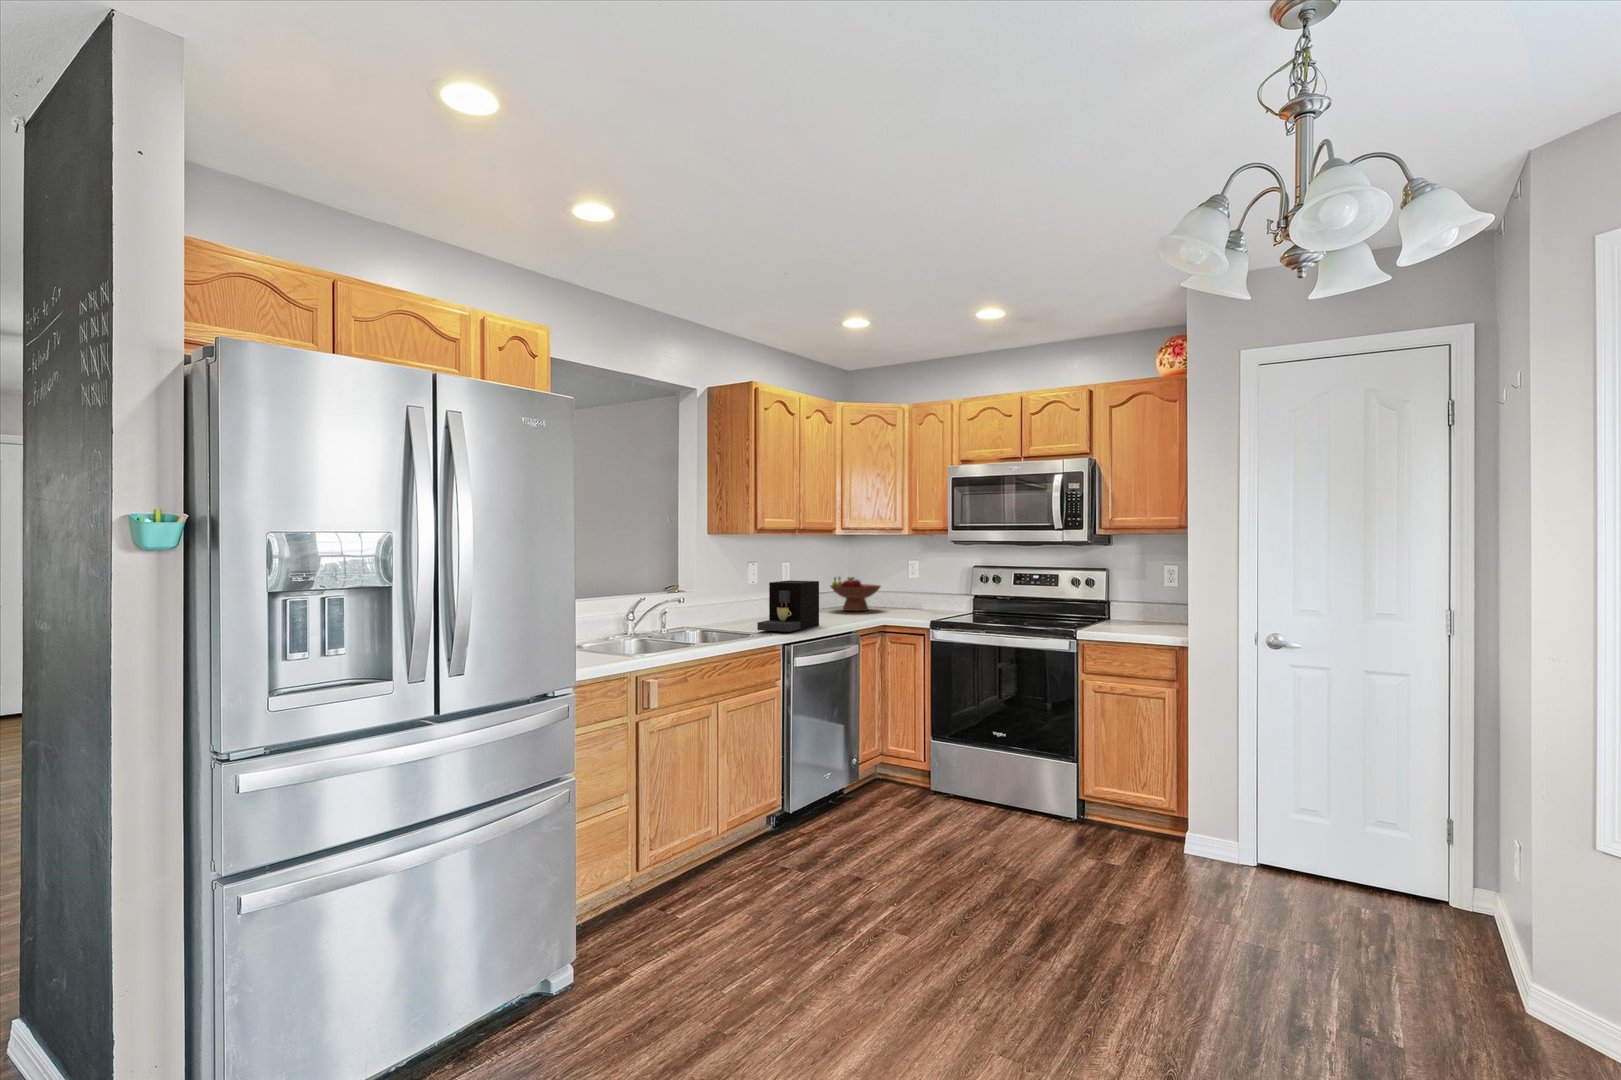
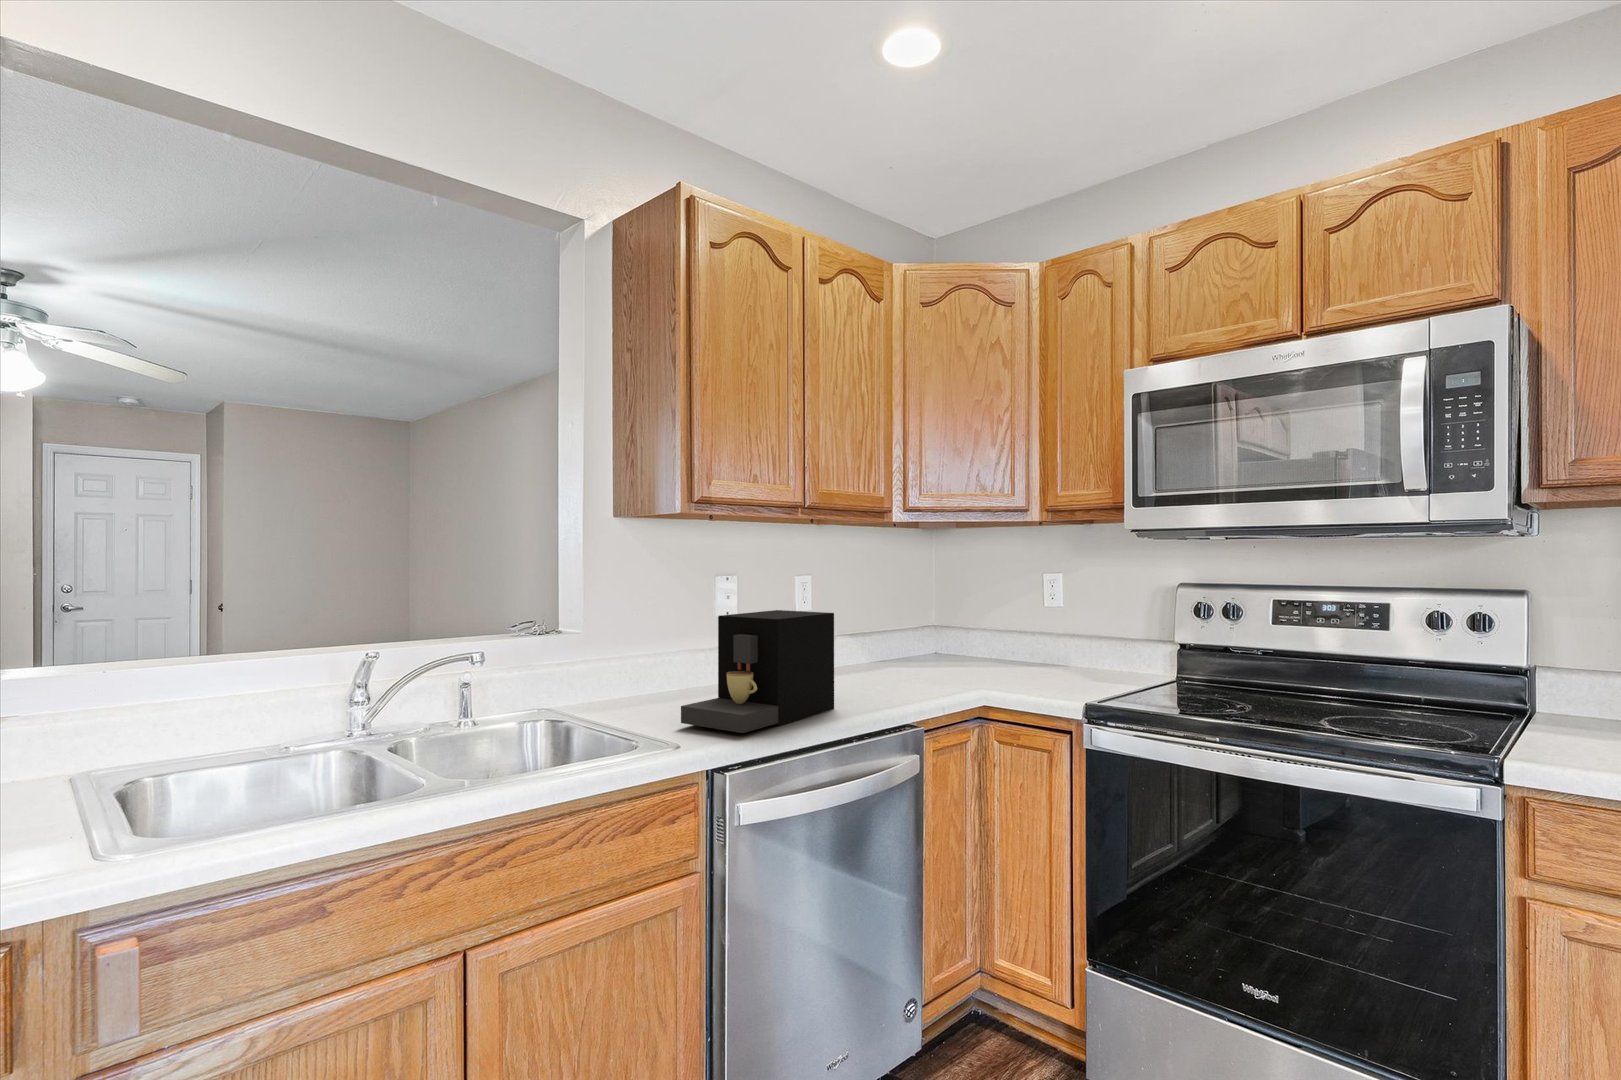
fruit bowl: present [831,577,881,611] -> none [887,600,987,667]

